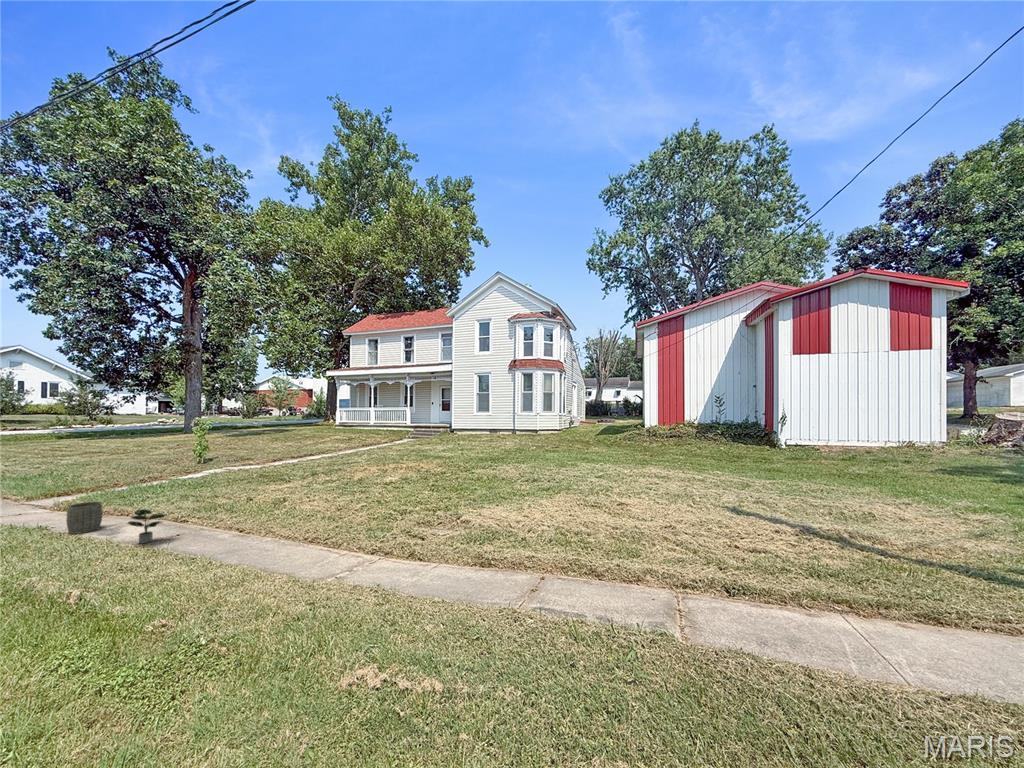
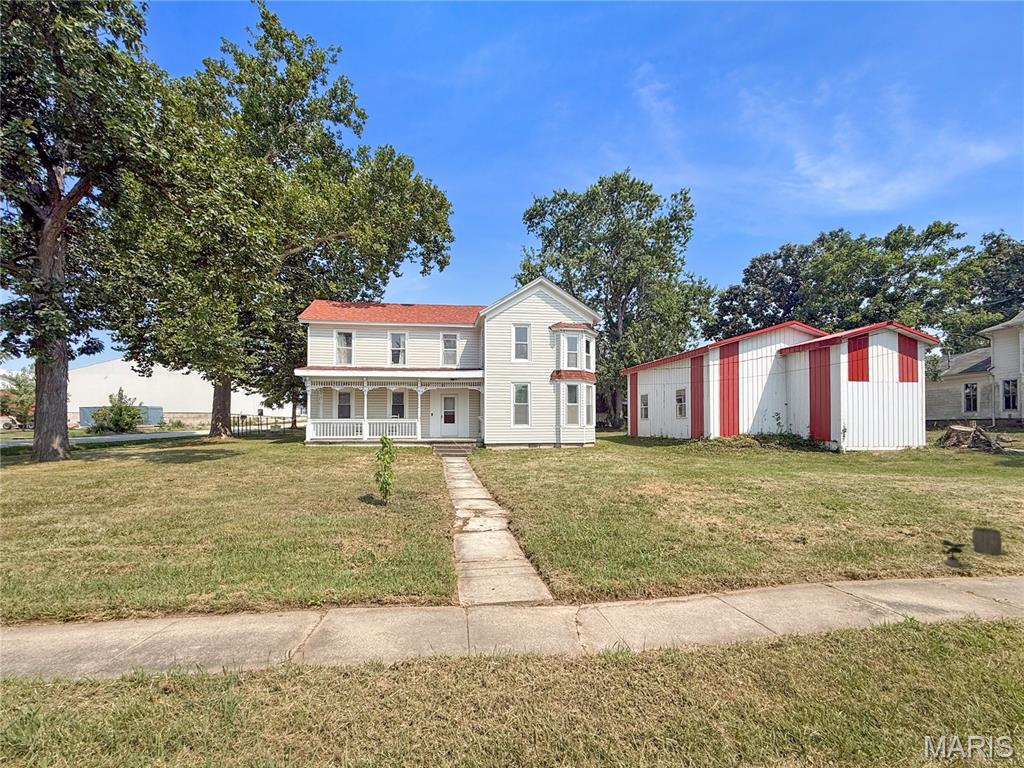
woven basket: present [66,502,102,534] -> present [972,528,1002,555]

